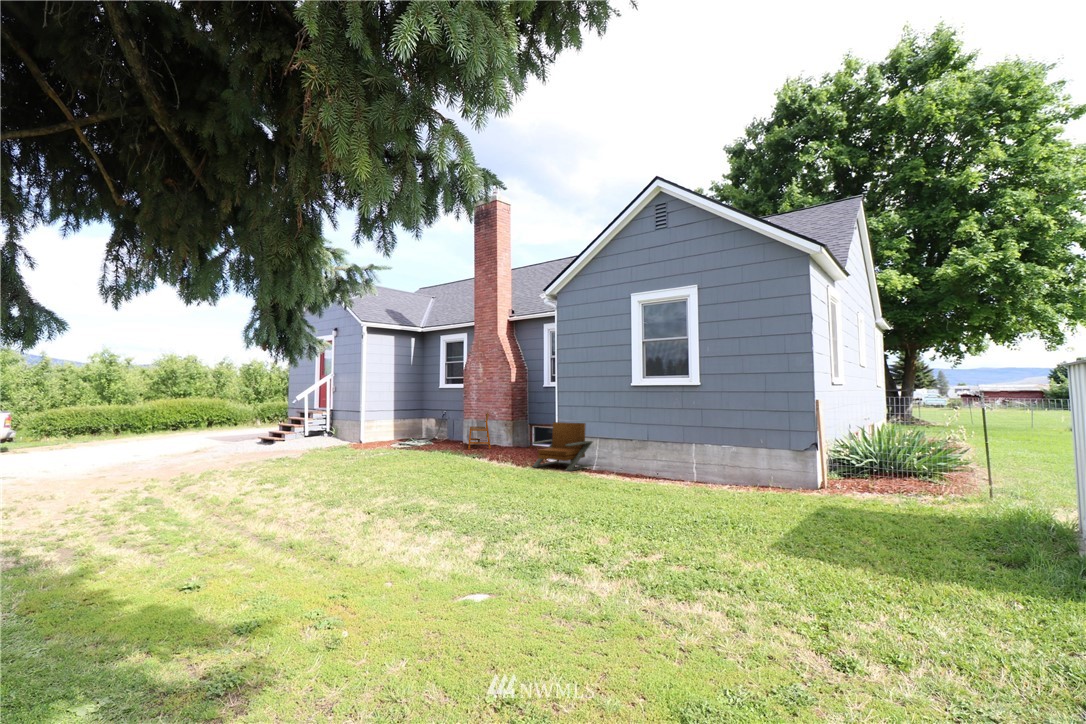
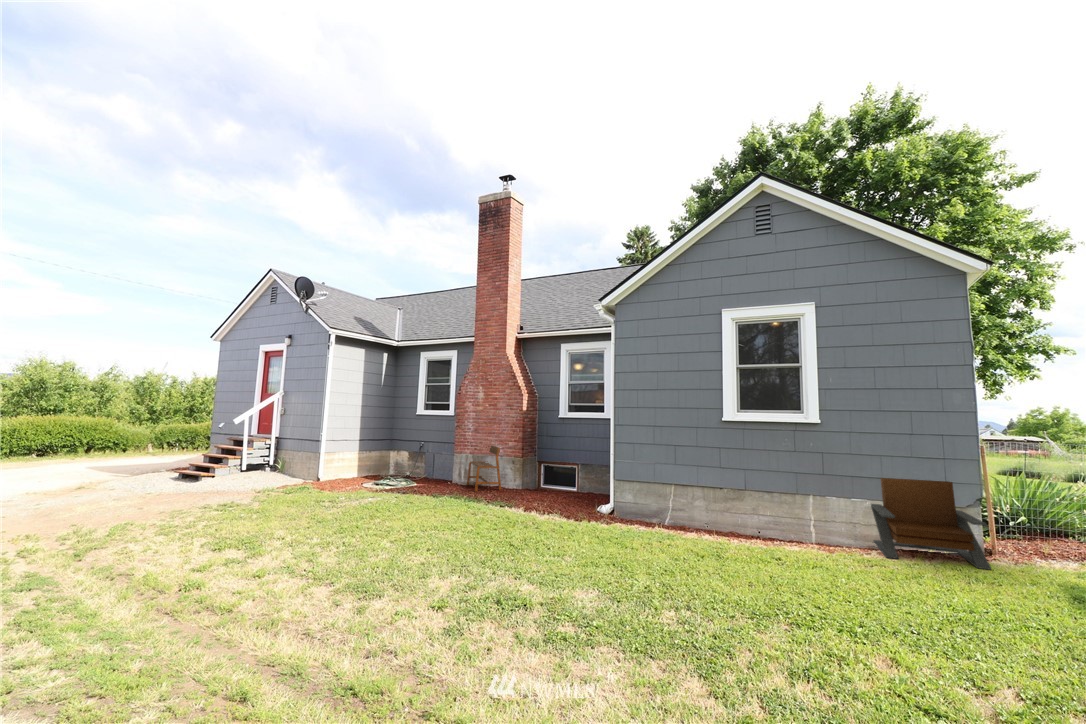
lounge chair: present [533,422,592,471] -> present [871,478,991,570]

